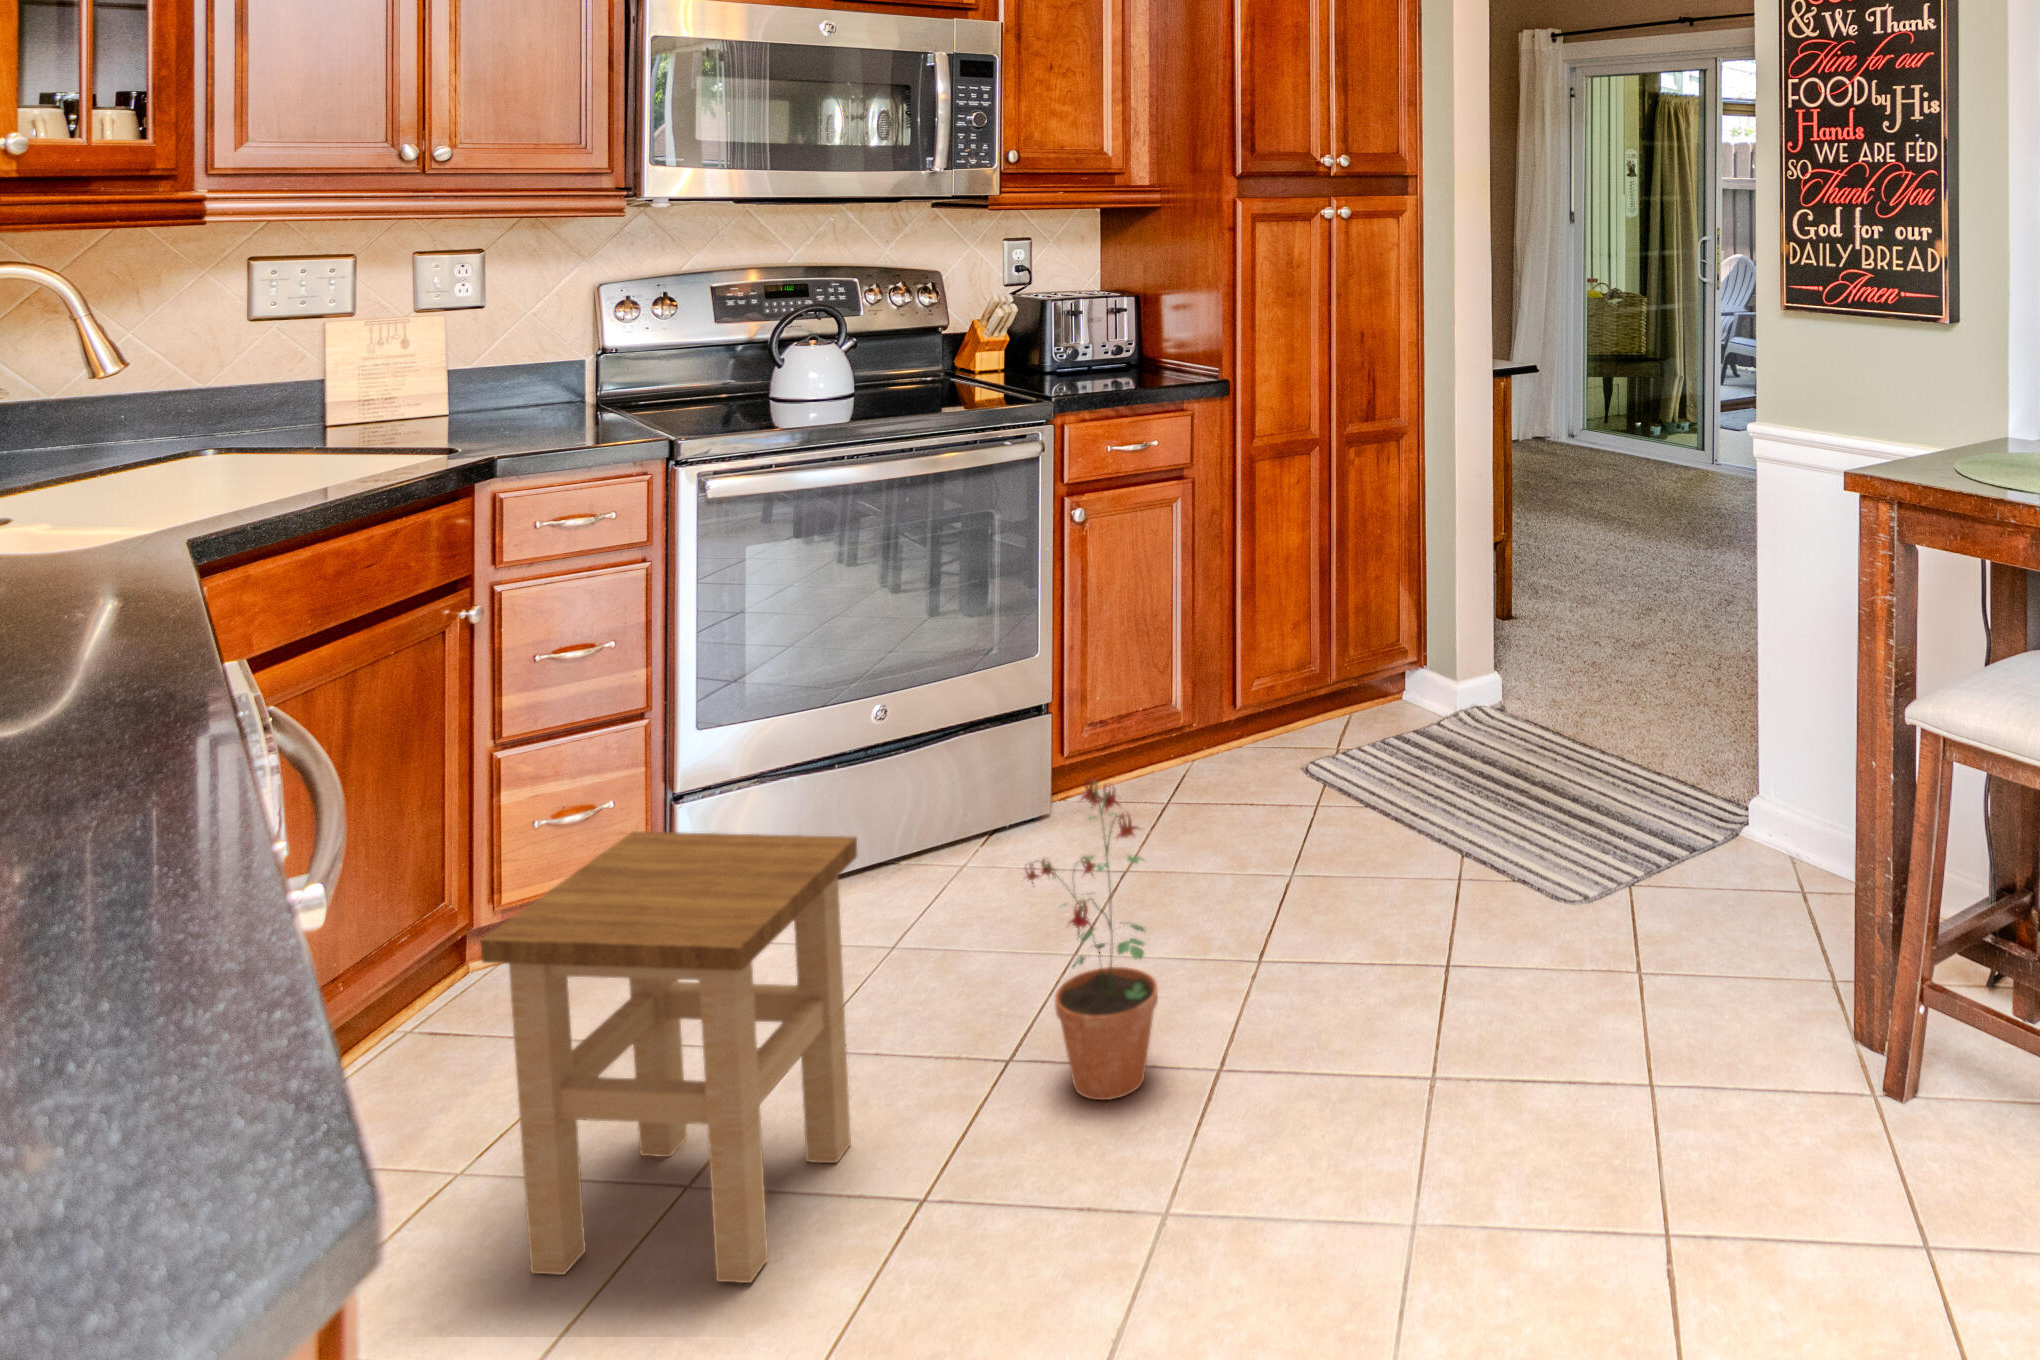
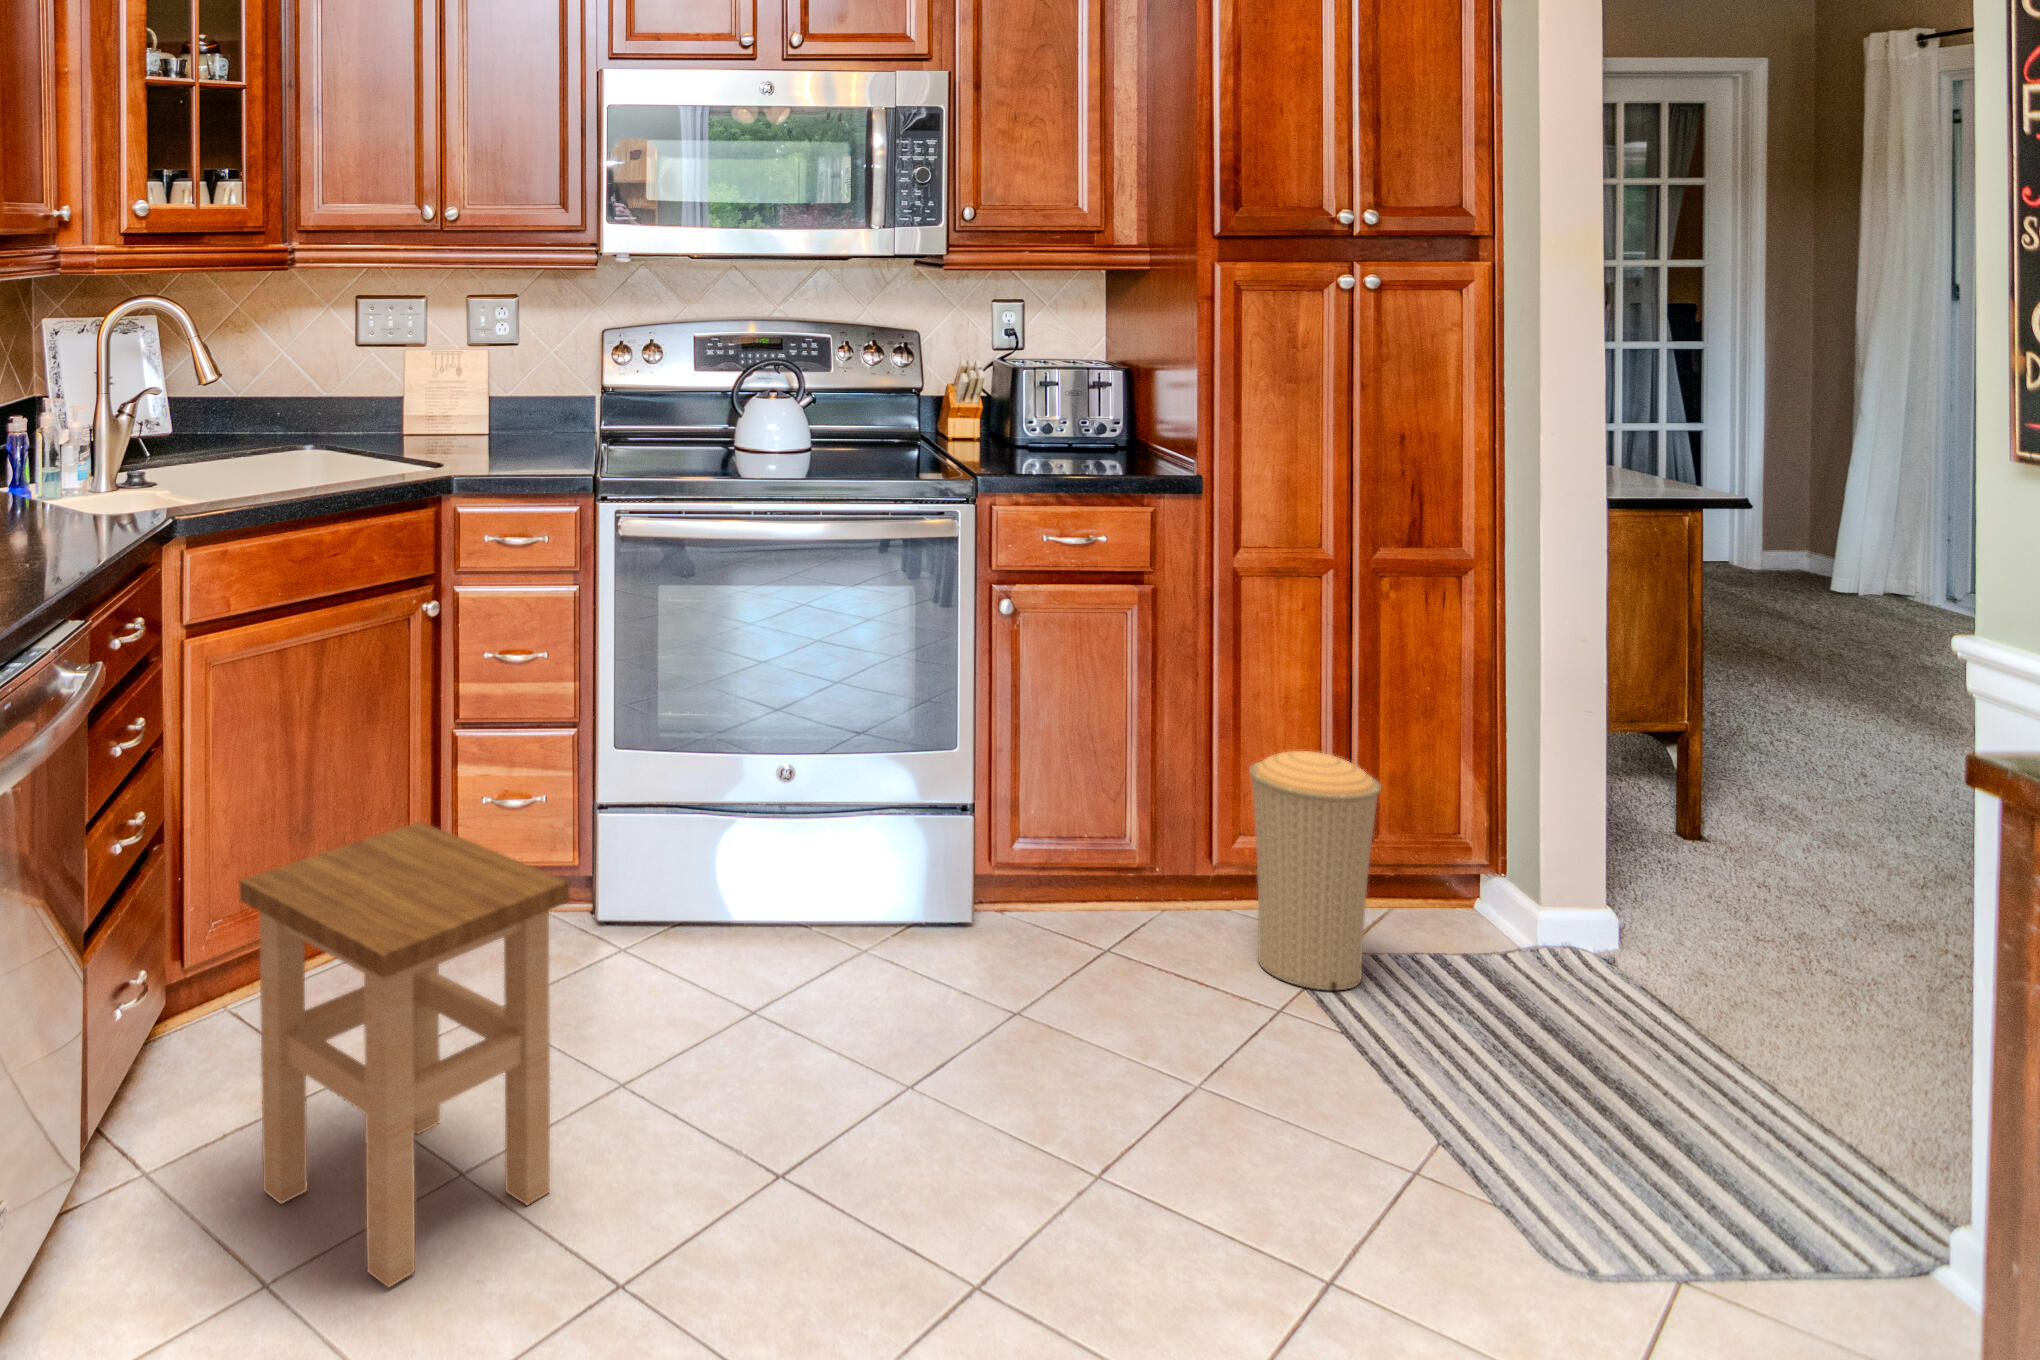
trash can: none [1287,598,1381,782] -> present [1249,751,1381,991]
potted plant: present [1026,779,1158,1100] -> none [750,888,876,1266]

